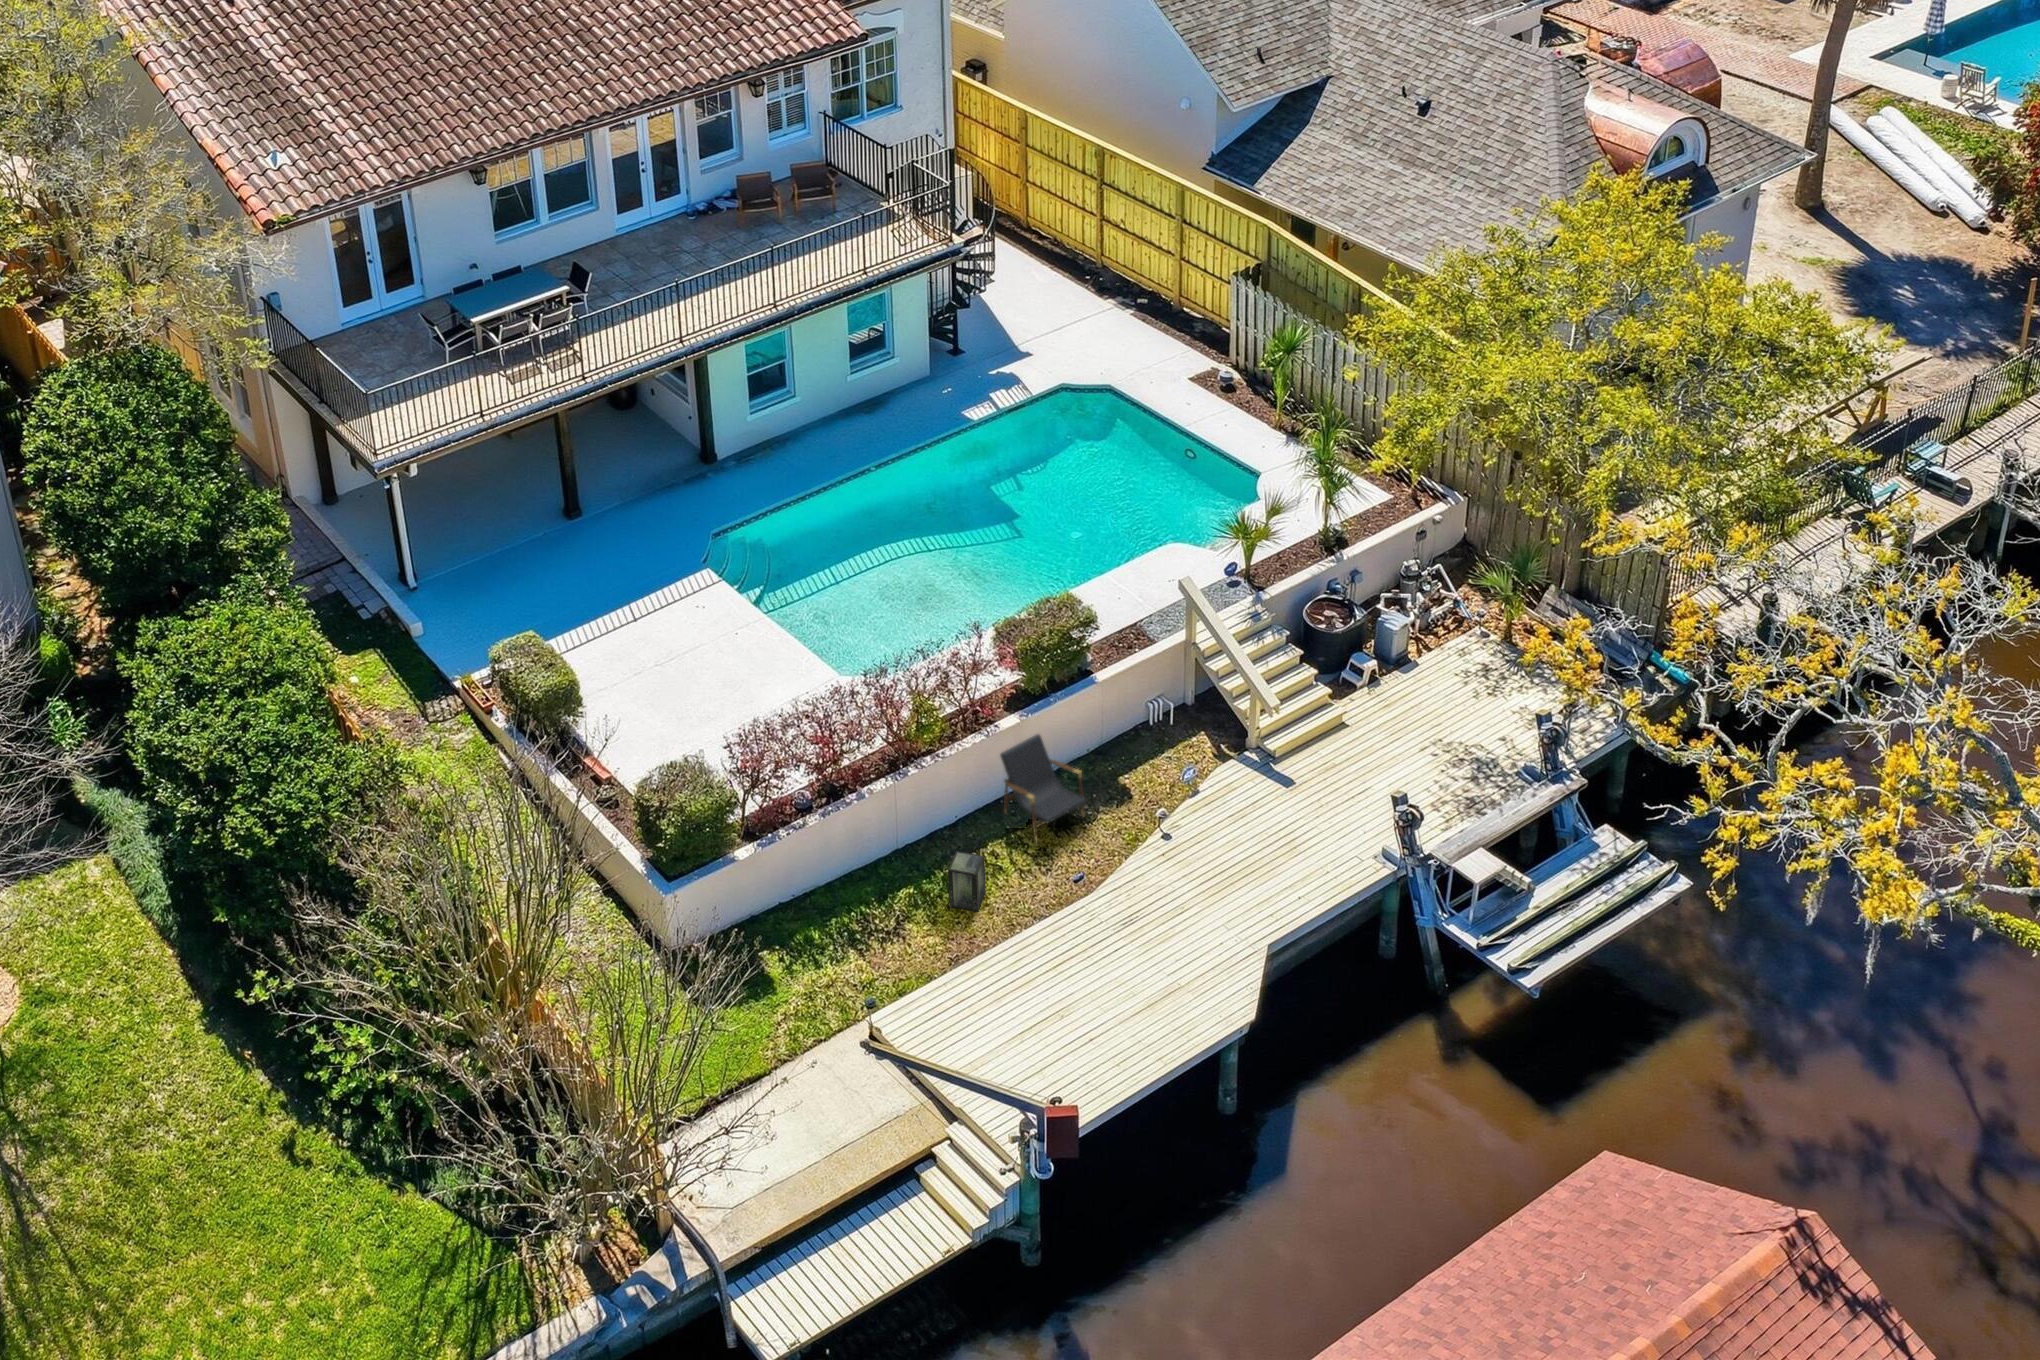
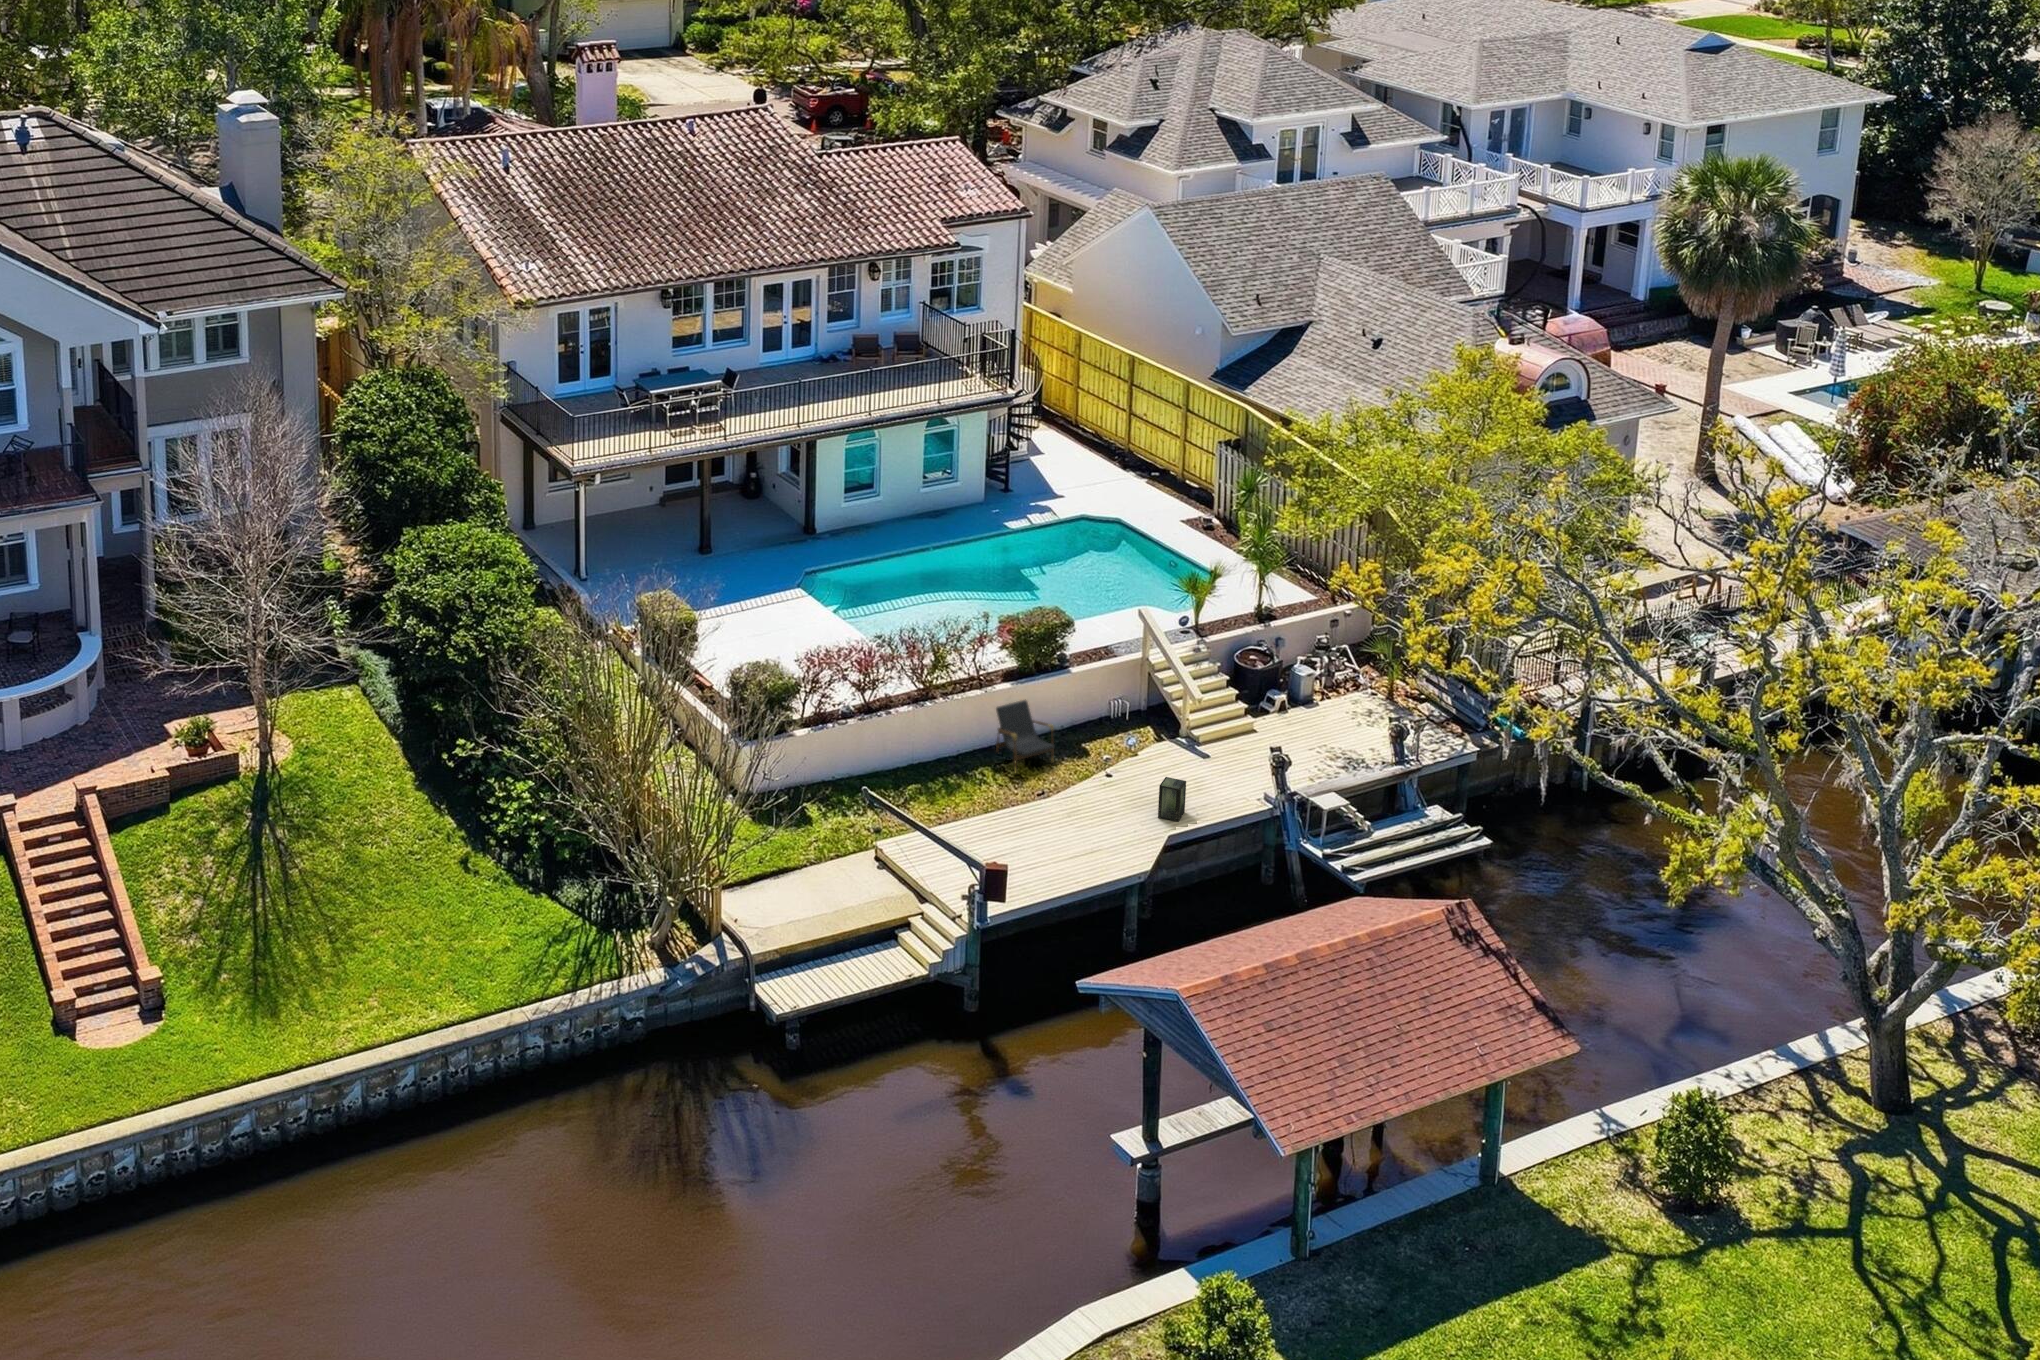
storage box: present [948,851,986,912] -> present [1158,777,1186,822]

